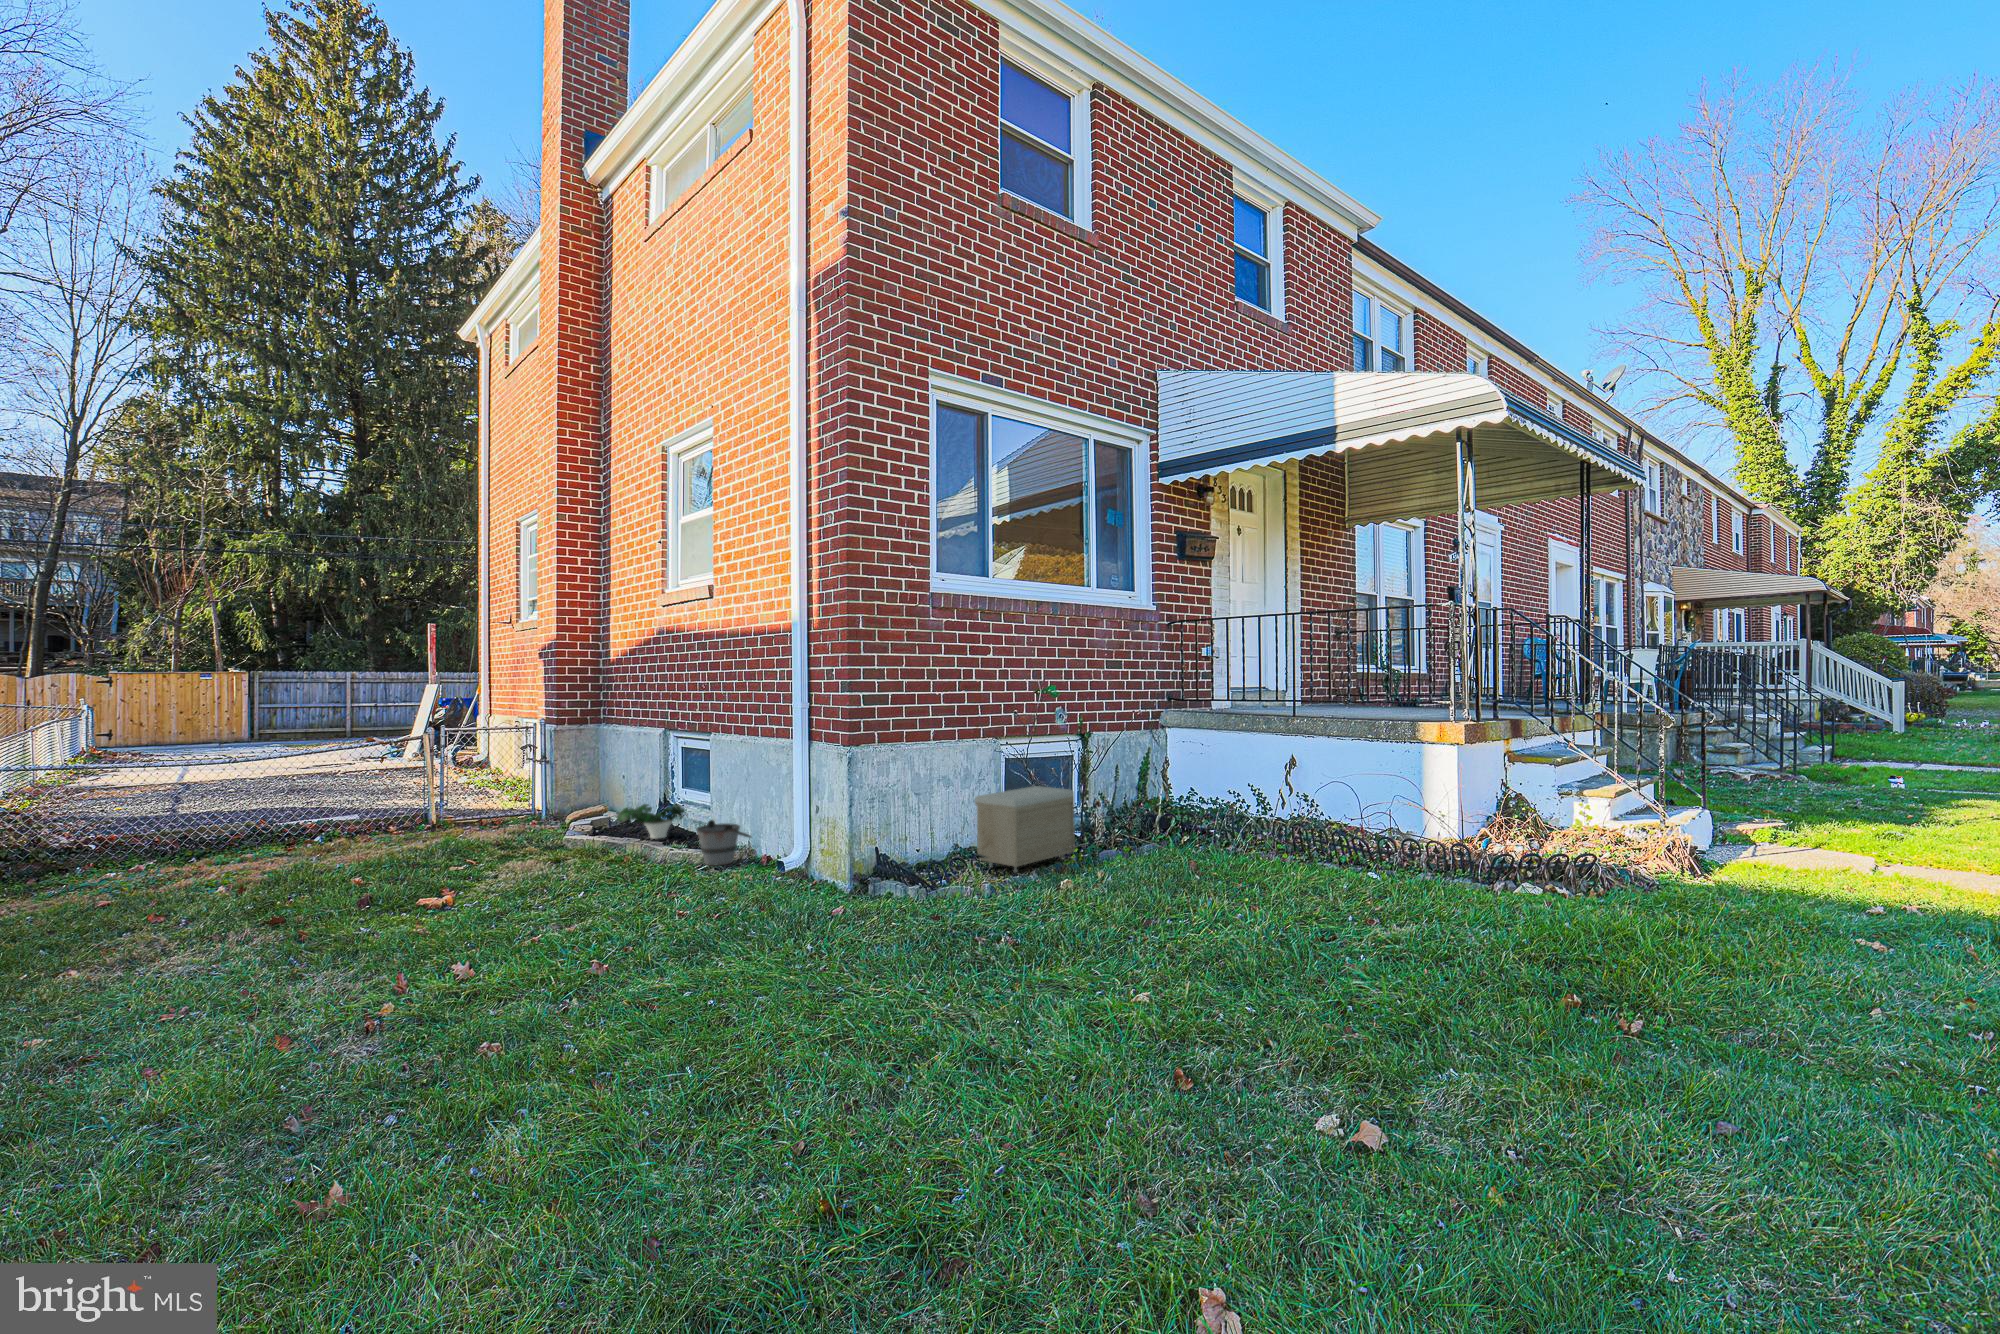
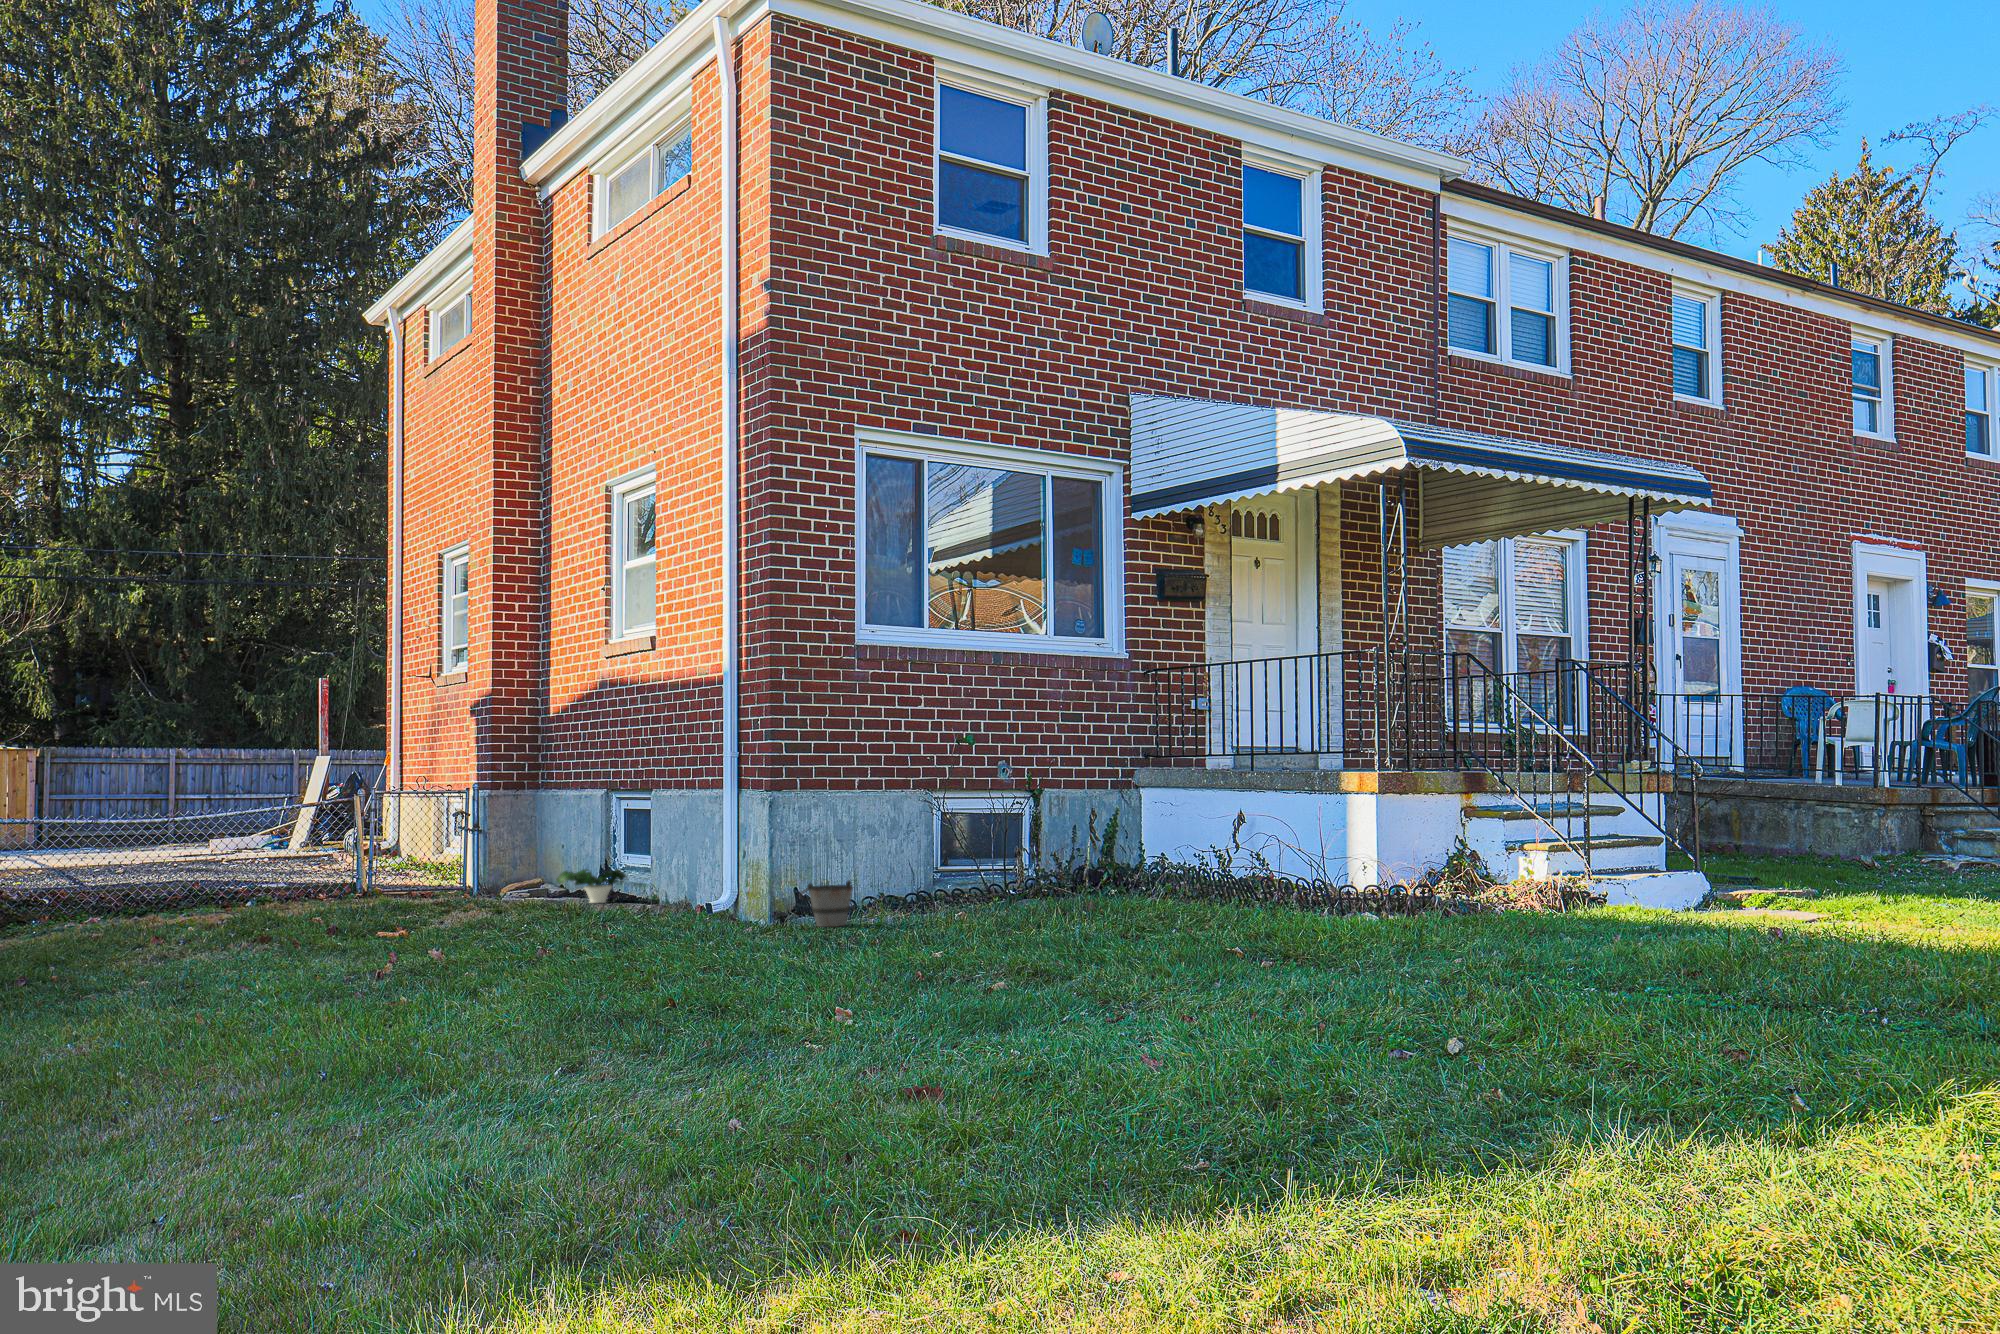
storage bench: present [975,786,1075,872] -> none [899,841,1005,920]
bucket: present [696,820,751,866] -> present [800,880,853,927]

